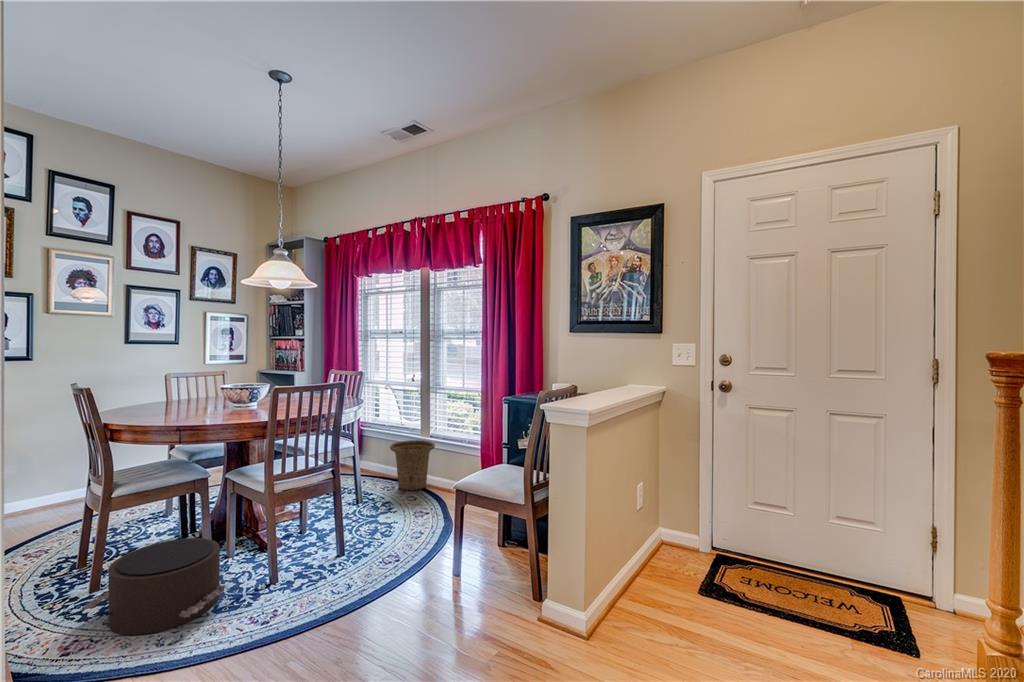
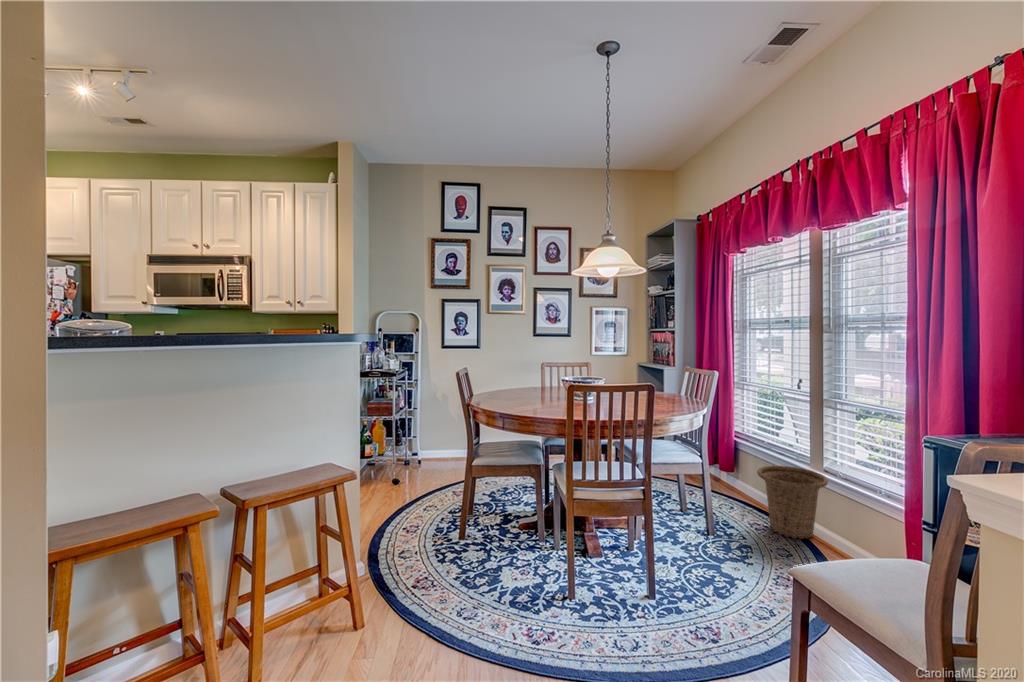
pouf: present [83,538,228,635] -> none [436,517,527,605]

